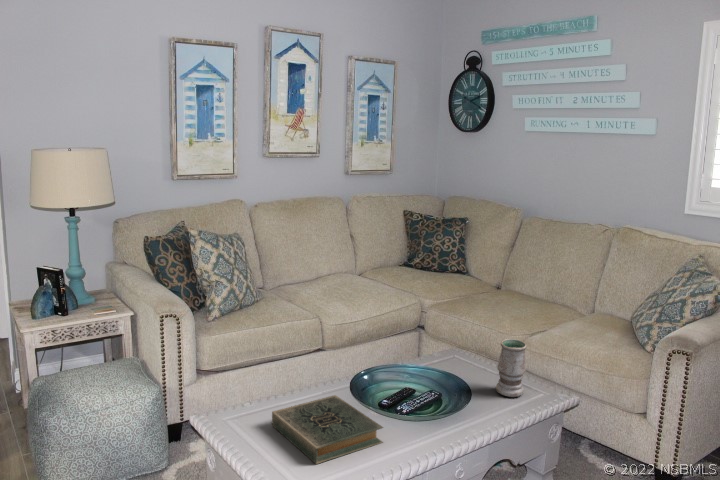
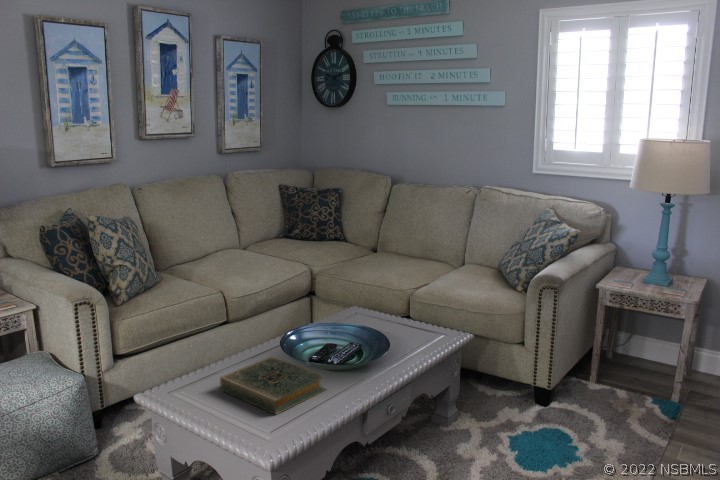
vase: present [496,339,527,397] -> none [406,290,430,340]

